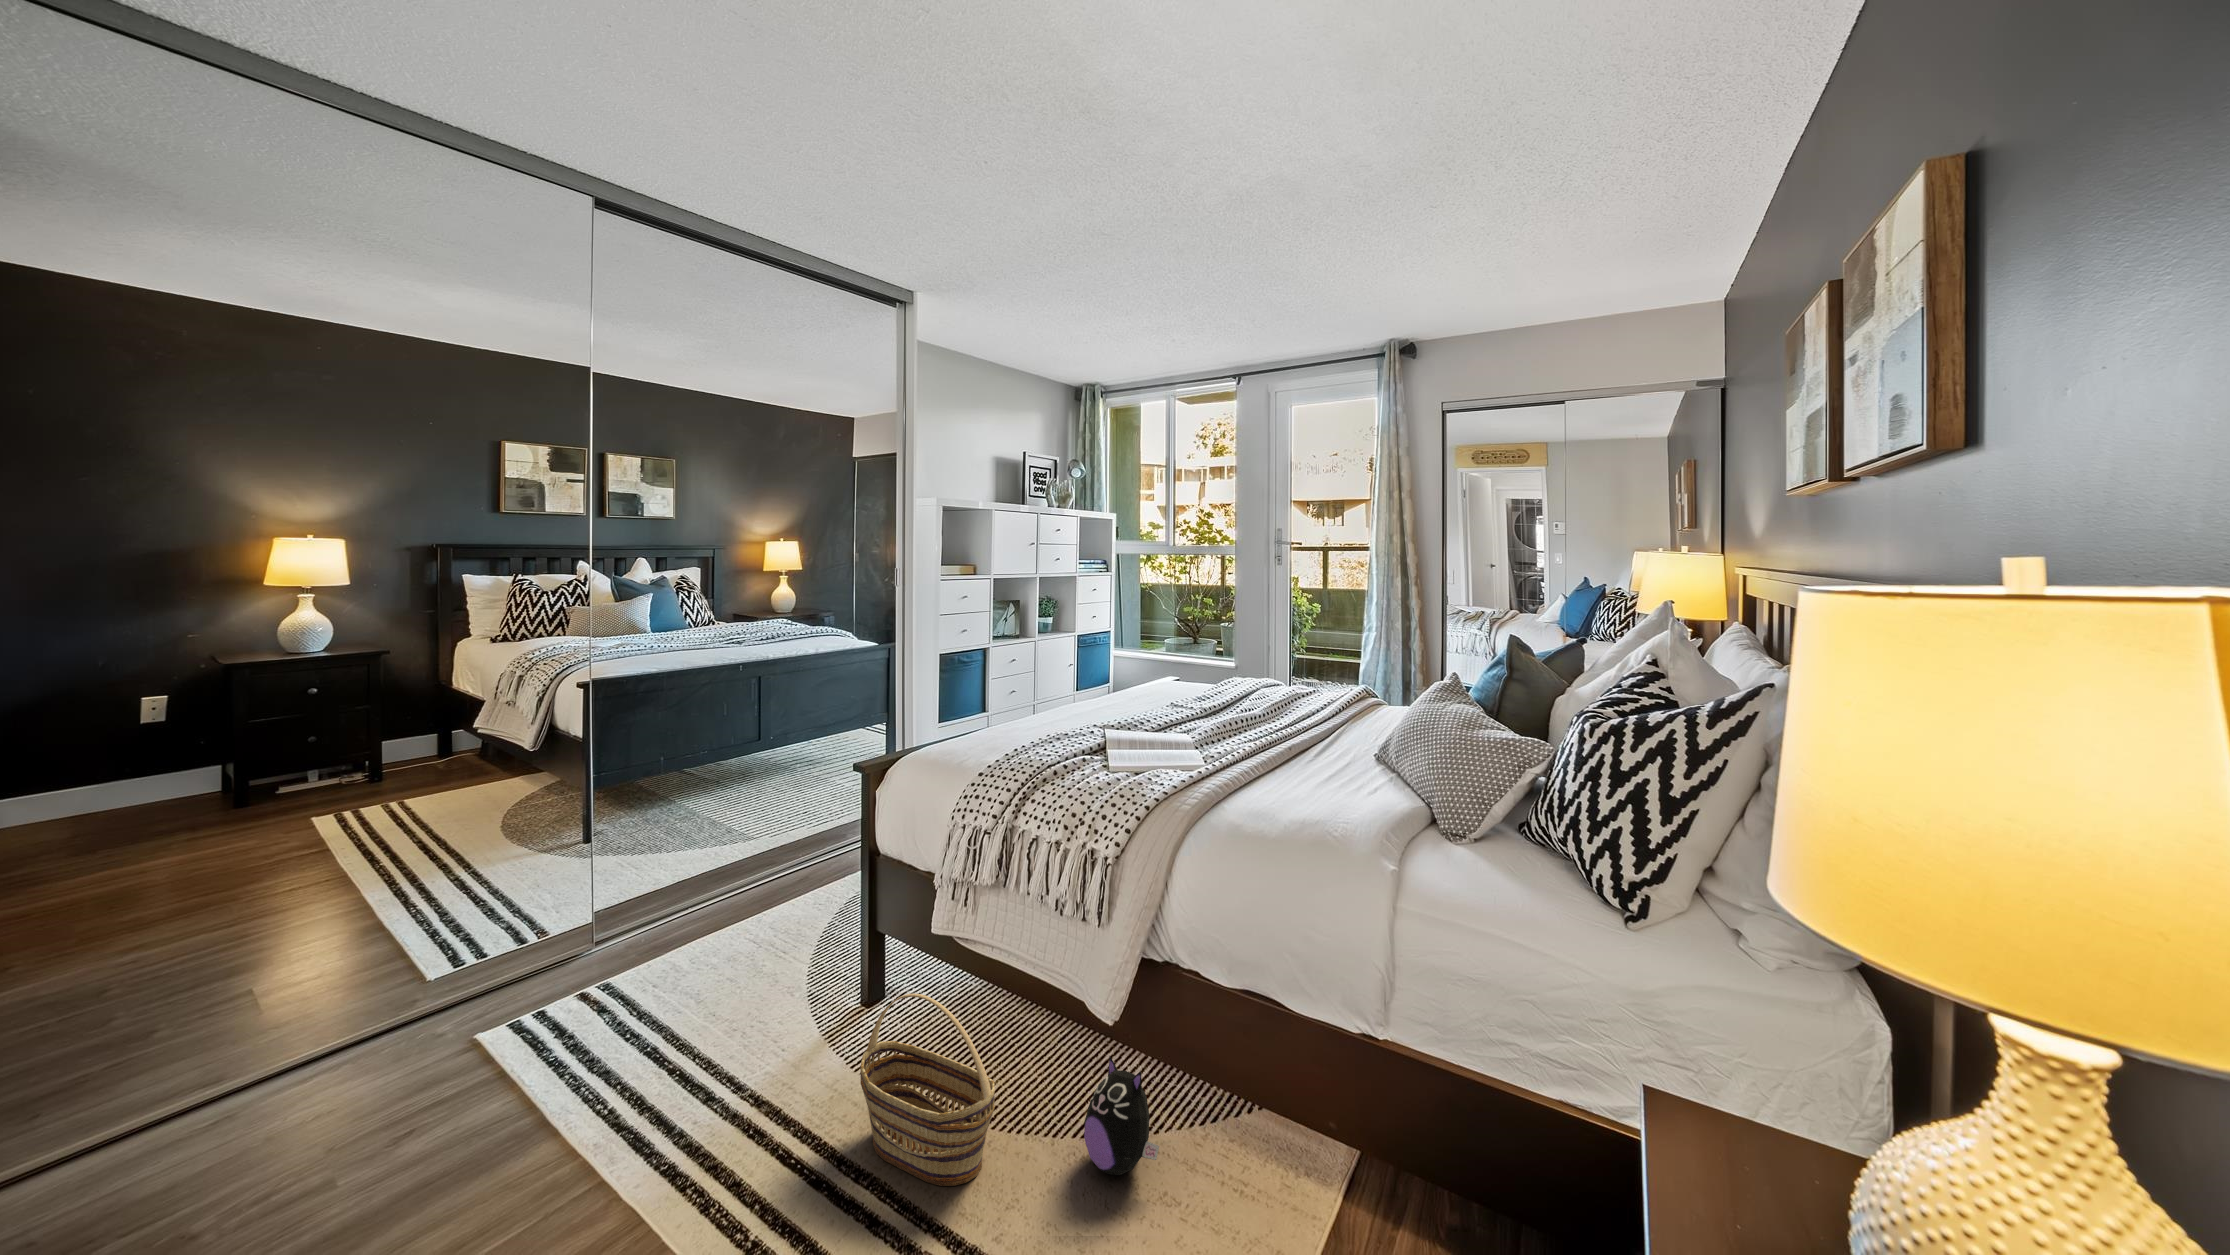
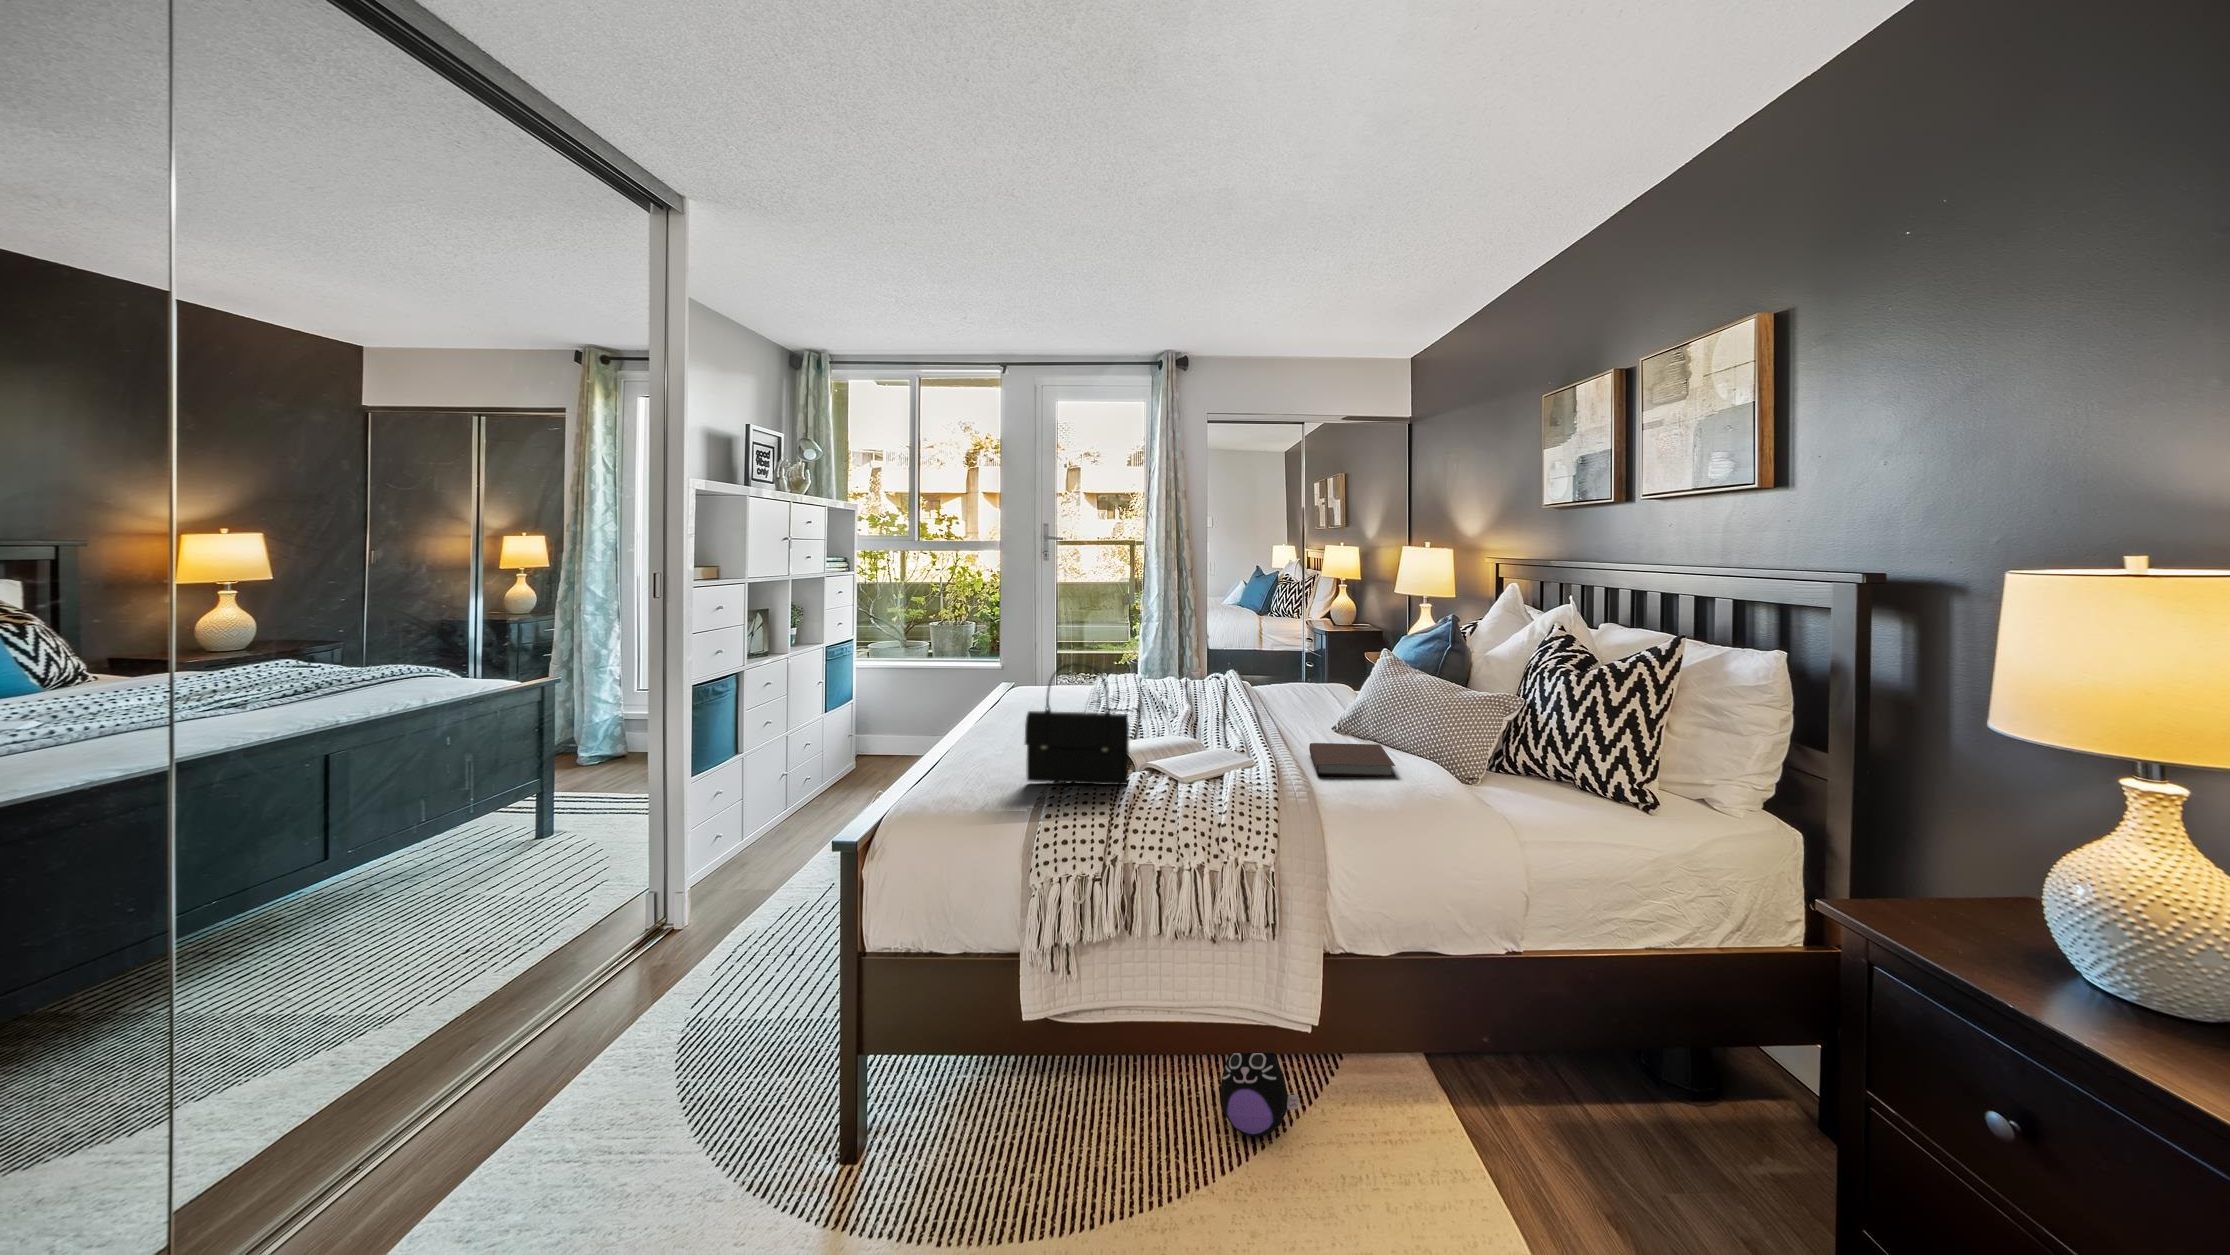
handbag: none [984,659,1062,782] -> present [1025,664,1129,785]
notebook: none [1263,765,1382,818] -> present [1309,743,1395,777]
basket: present [860,994,995,1186] -> none [992,1022,1162,1211]

